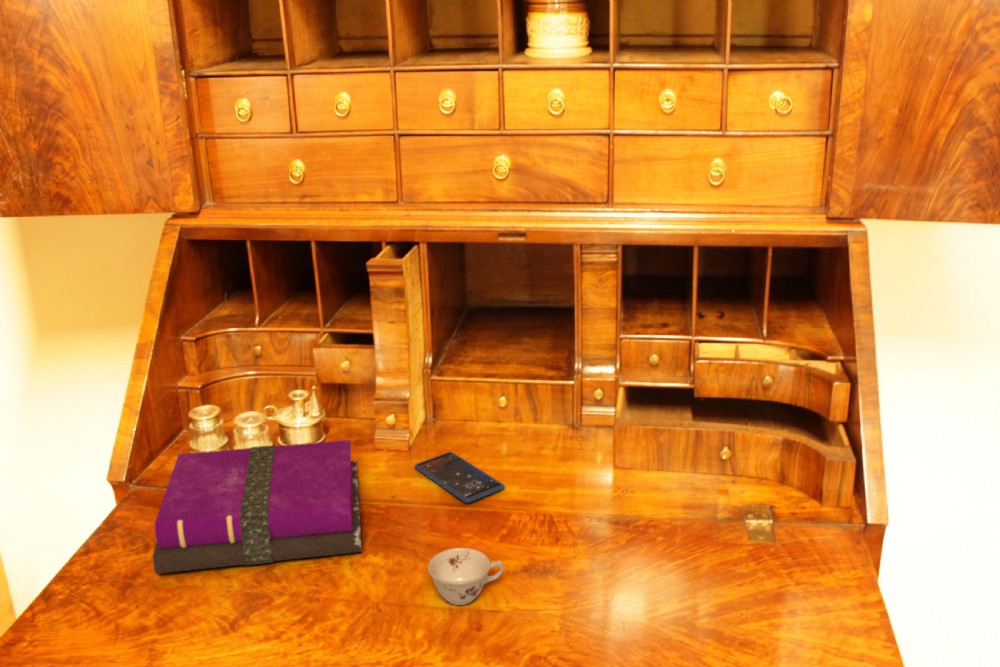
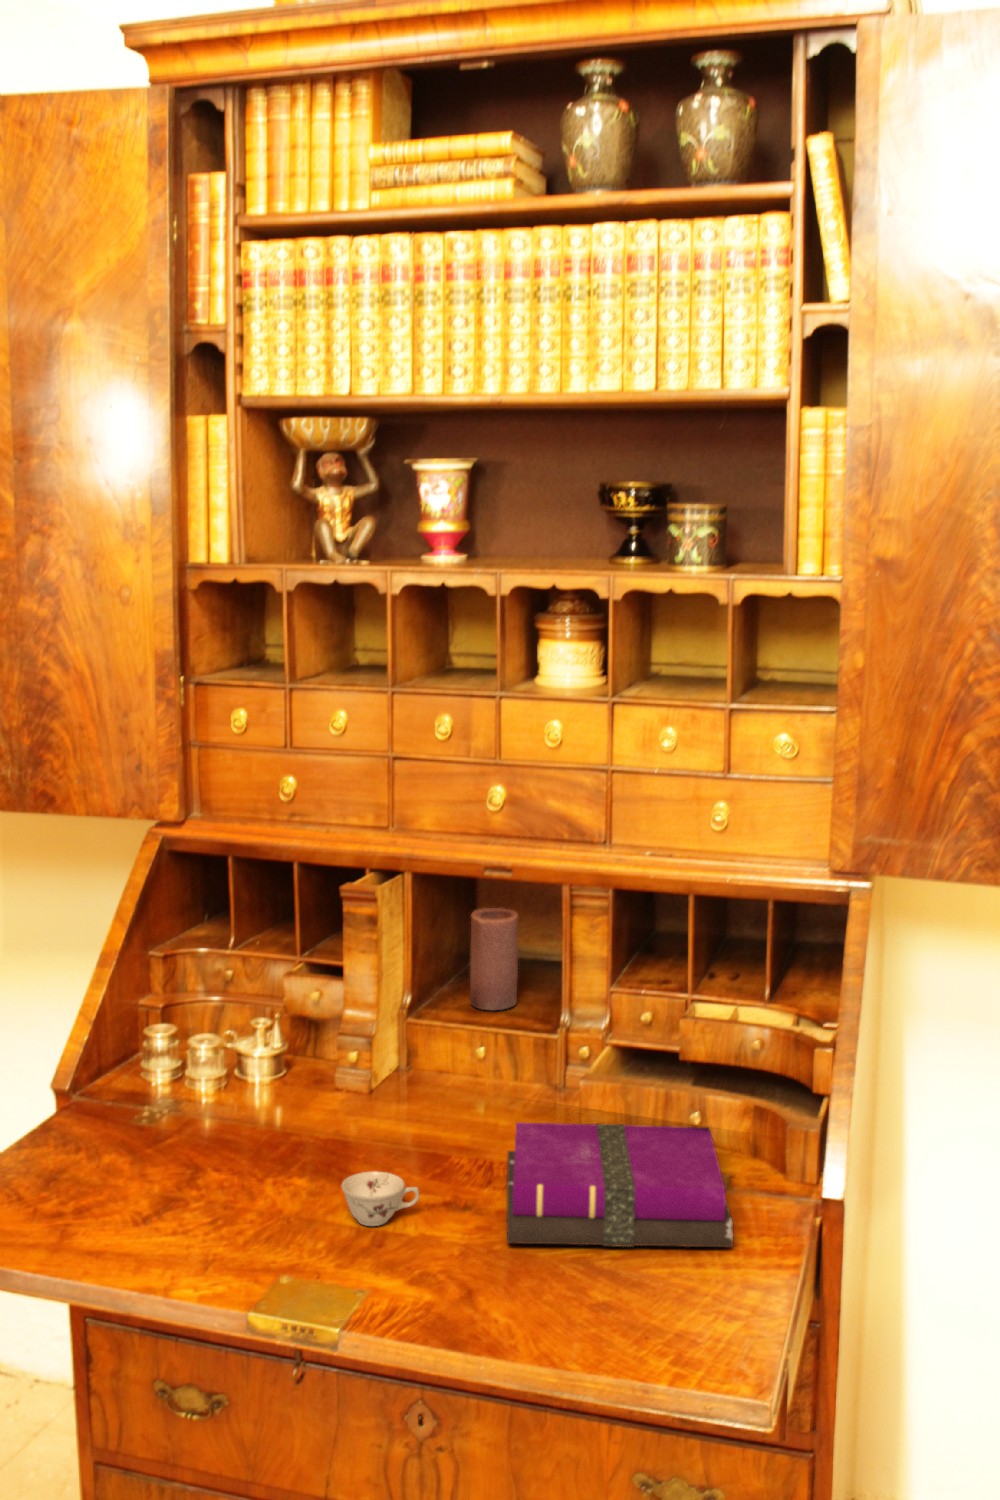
candle: none [478,269,521,360] -> present [470,908,518,1010]
notebook: present [153,440,362,574] -> present [507,1123,733,1247]
smartphone: present [414,452,505,503] -> none [369,1100,457,1146]

